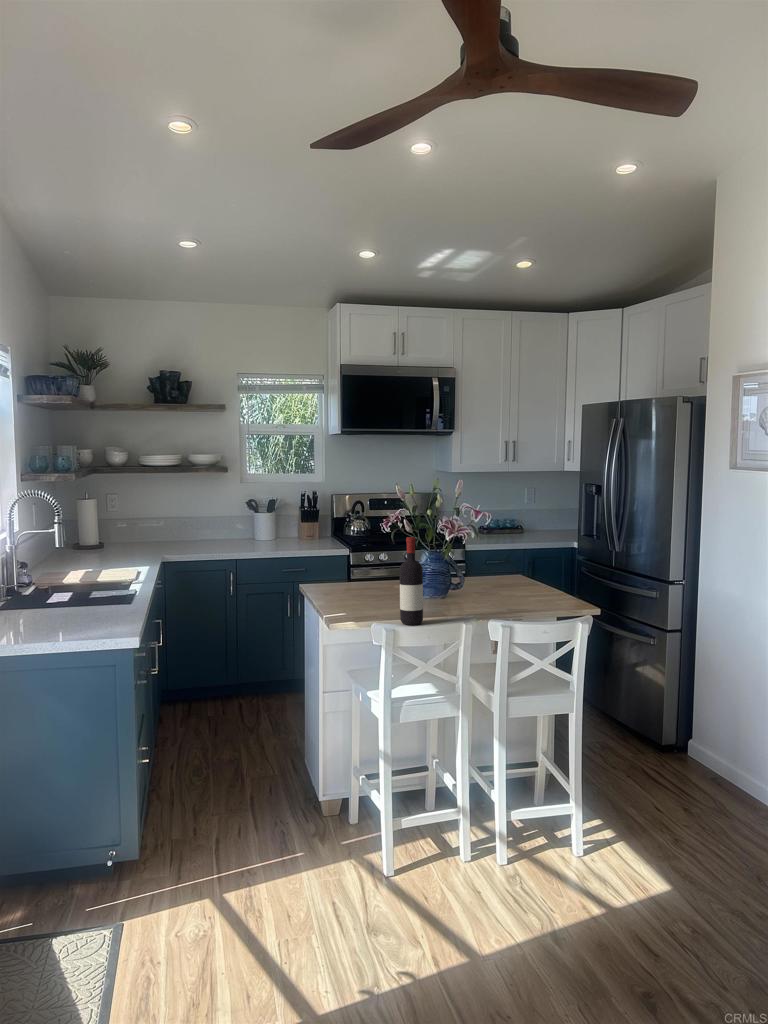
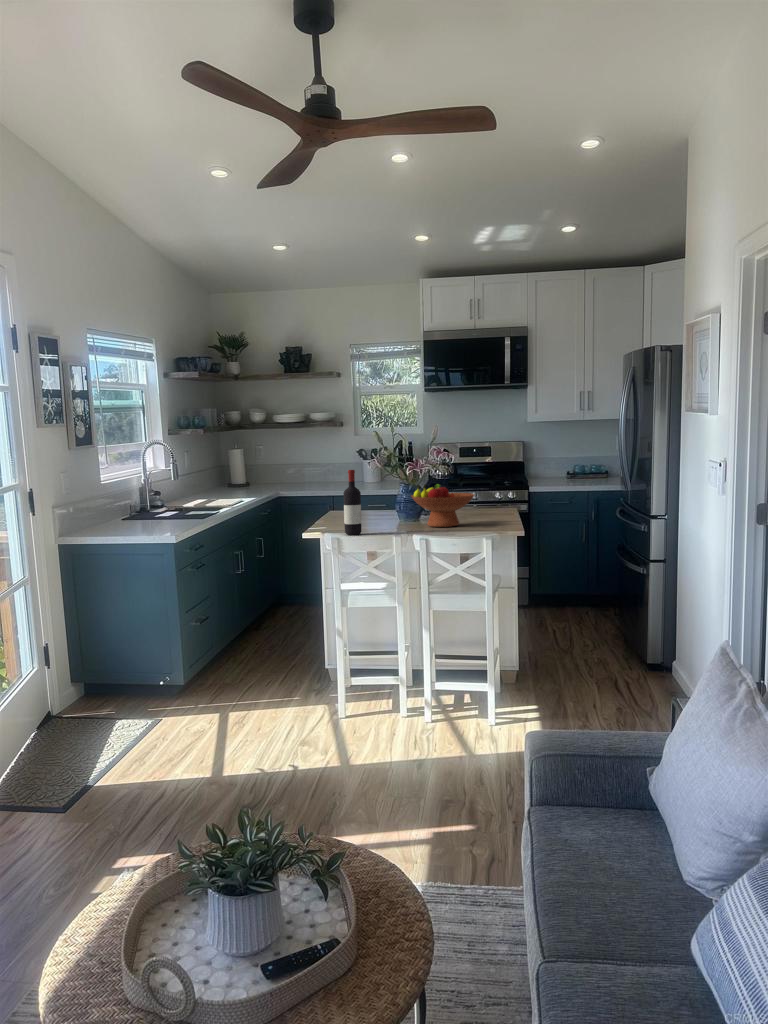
fruit bowl: none [449,552,530,606] -> present [411,484,475,527]

